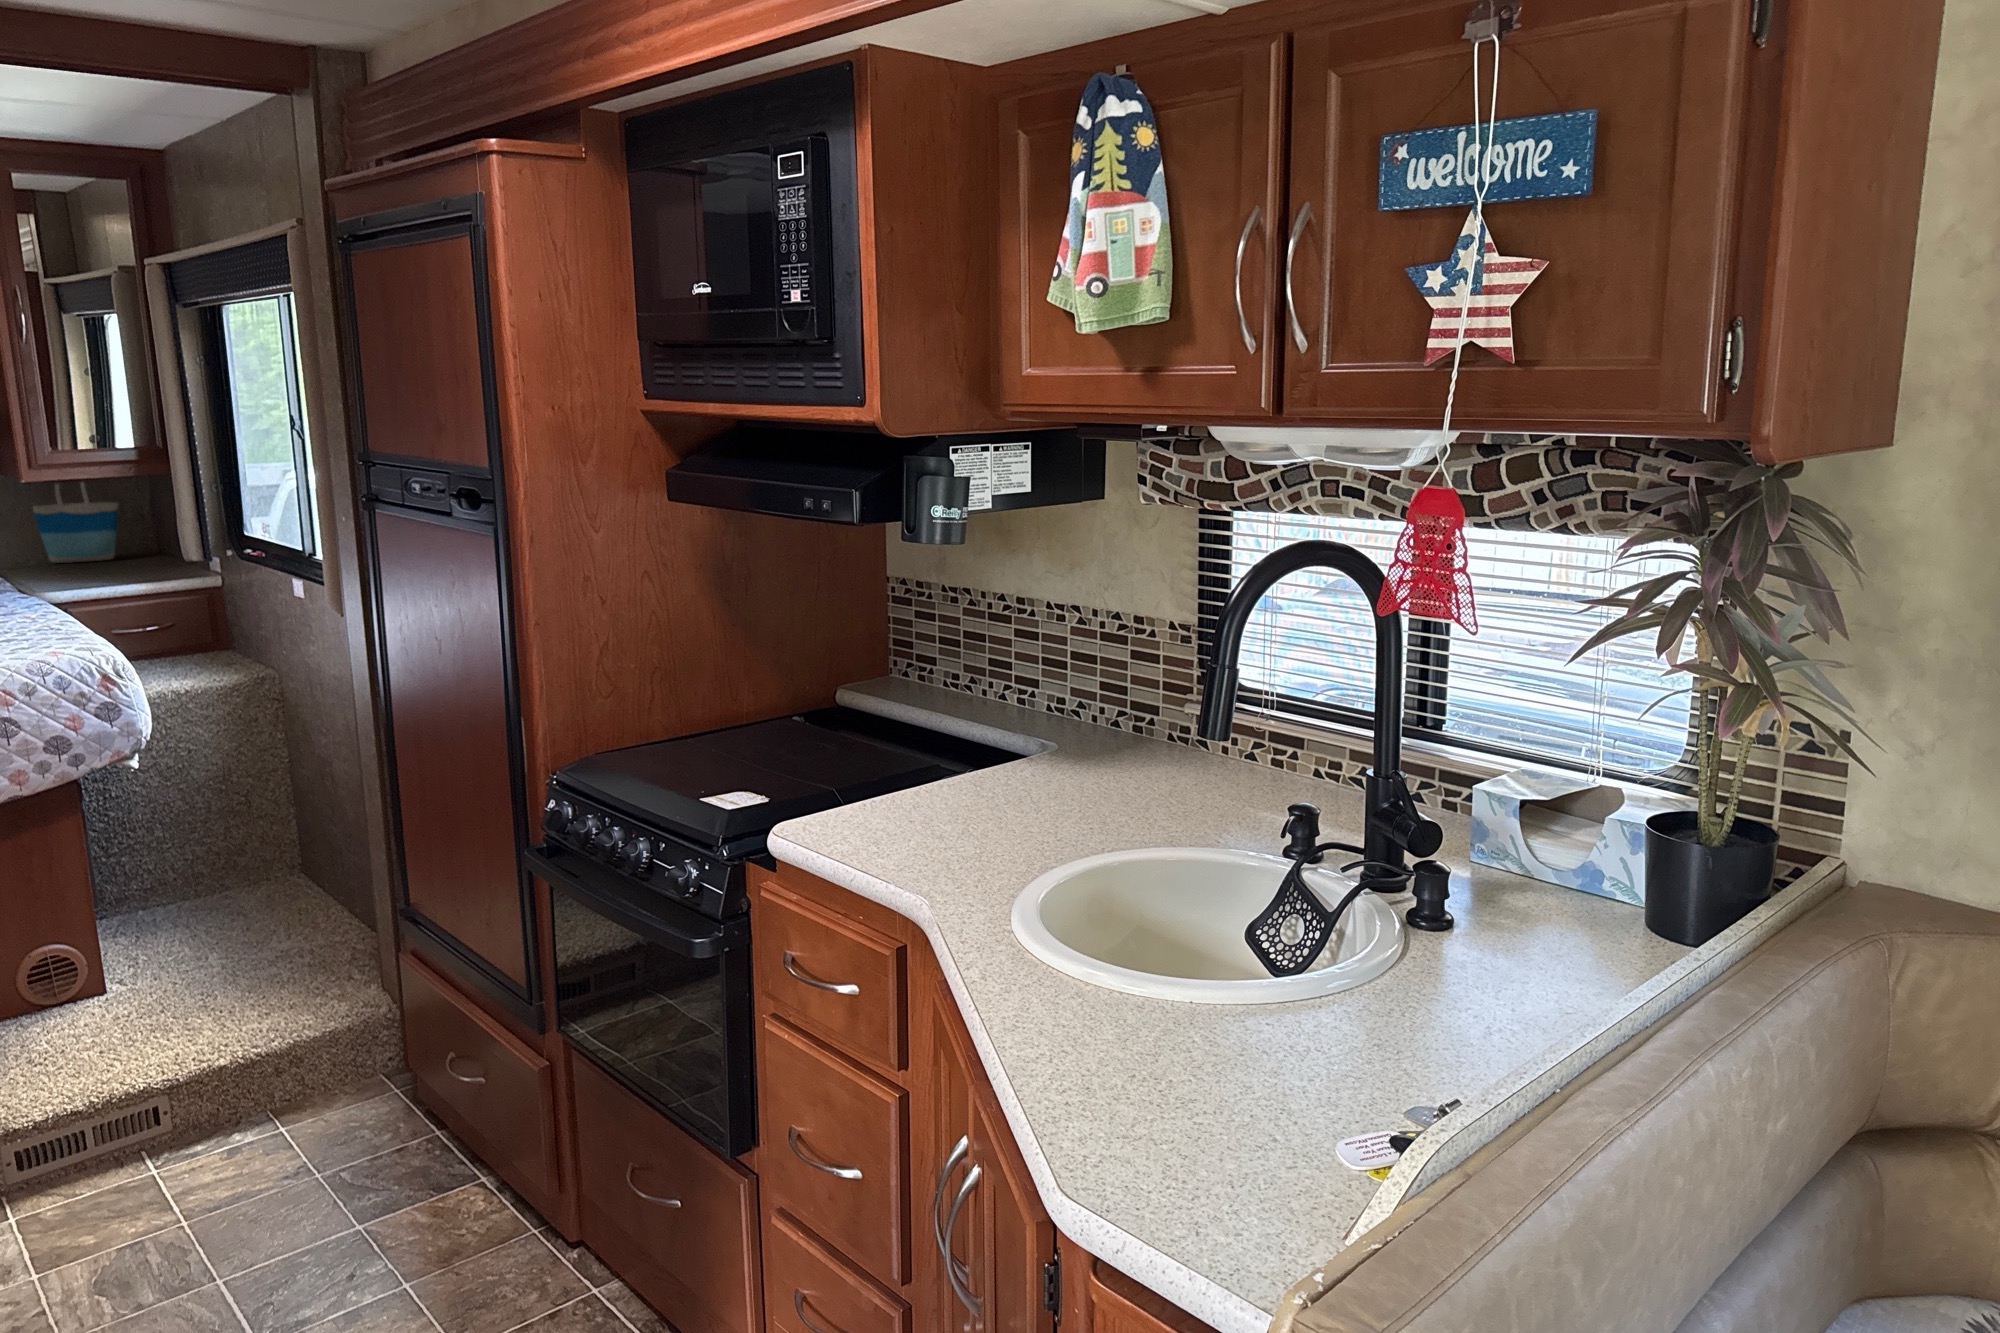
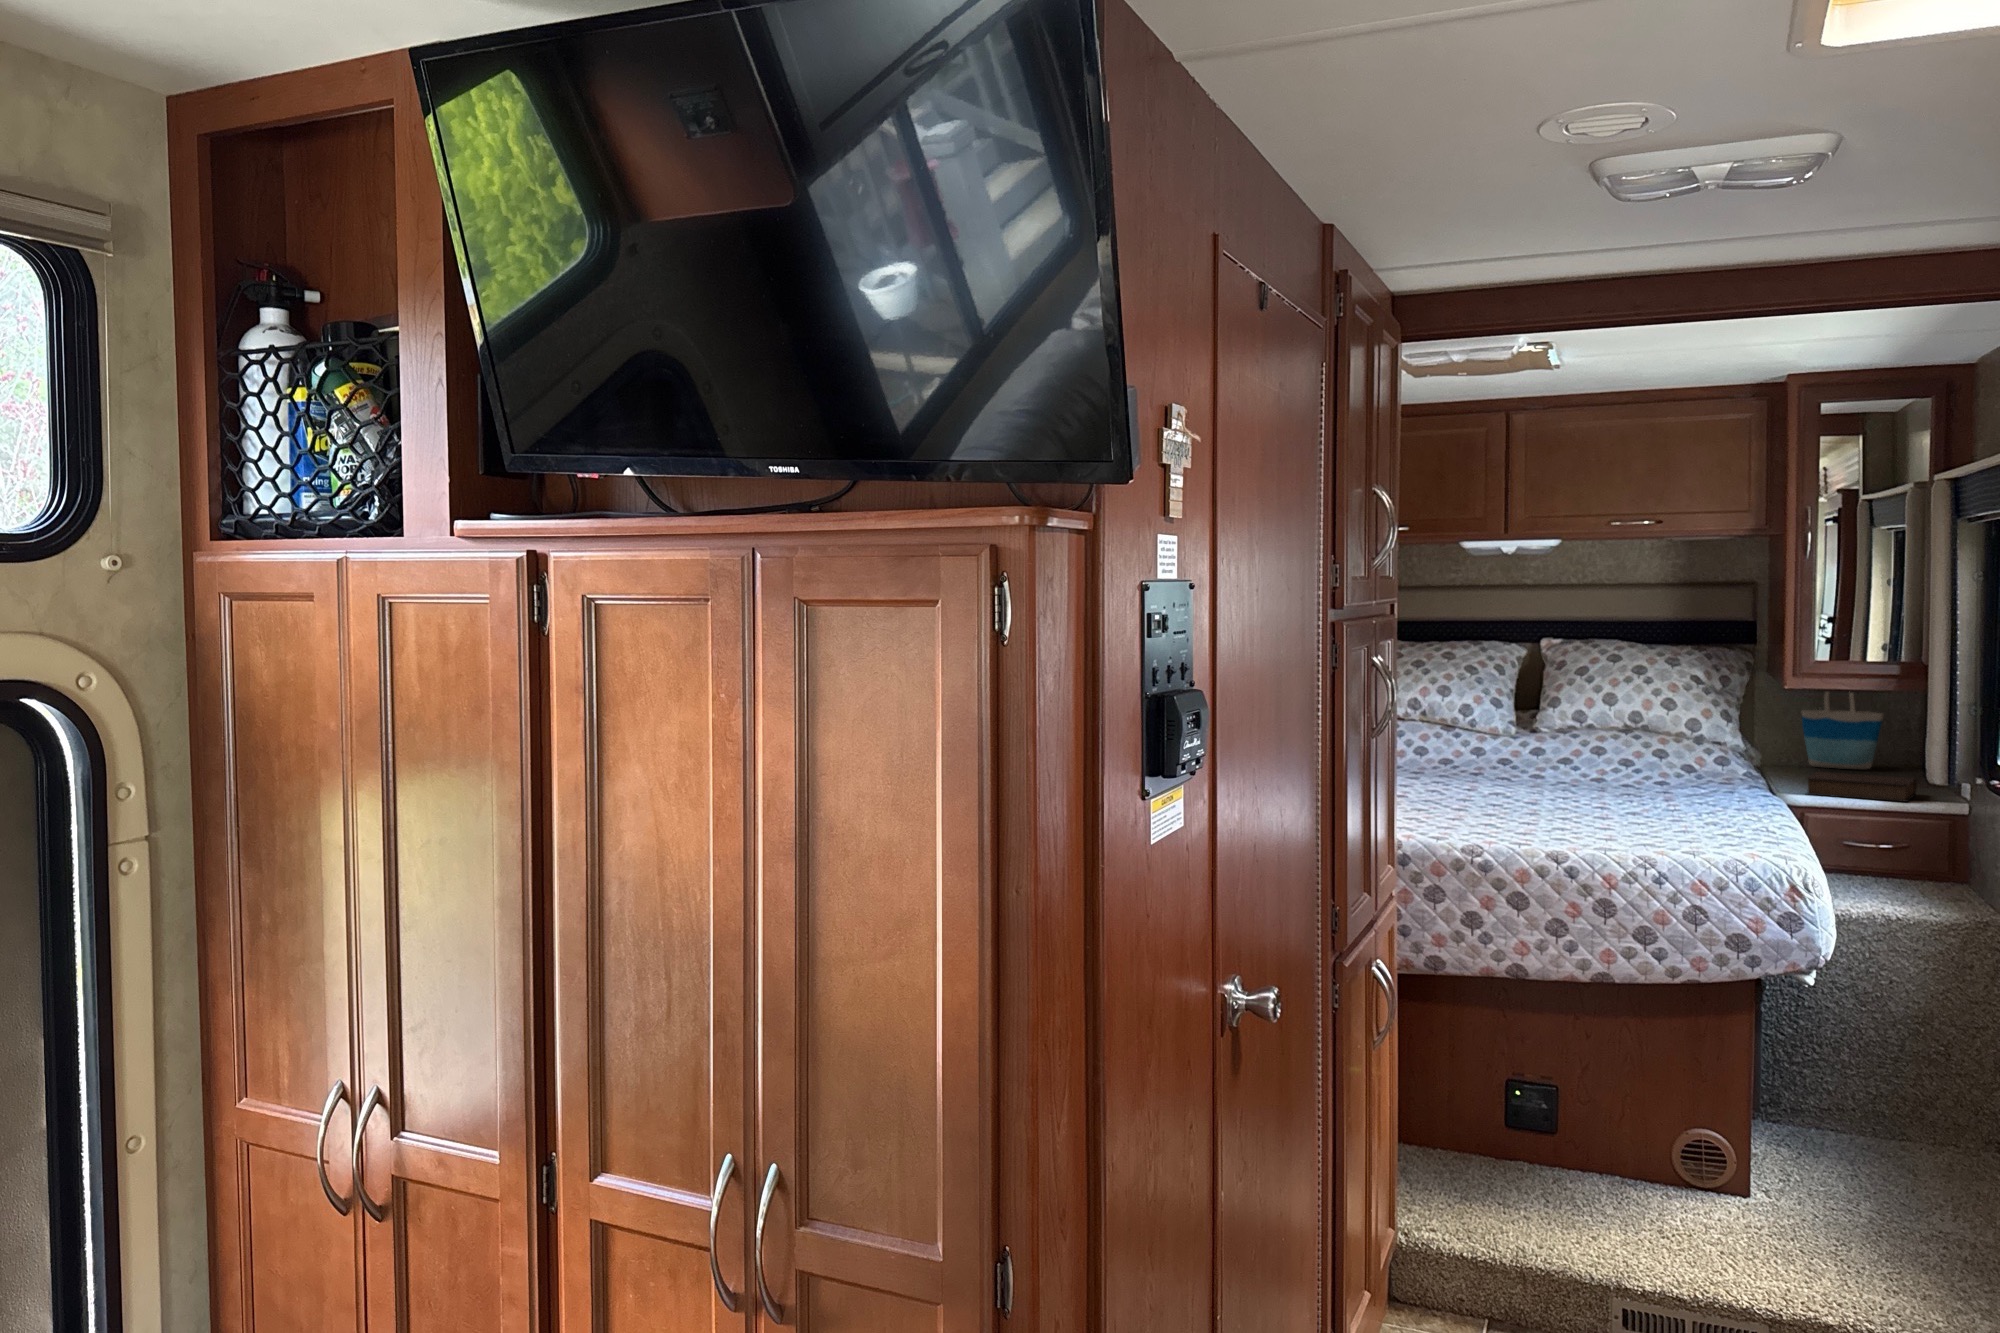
book: none [62,560,171,590] -> present [1807,772,1917,802]

